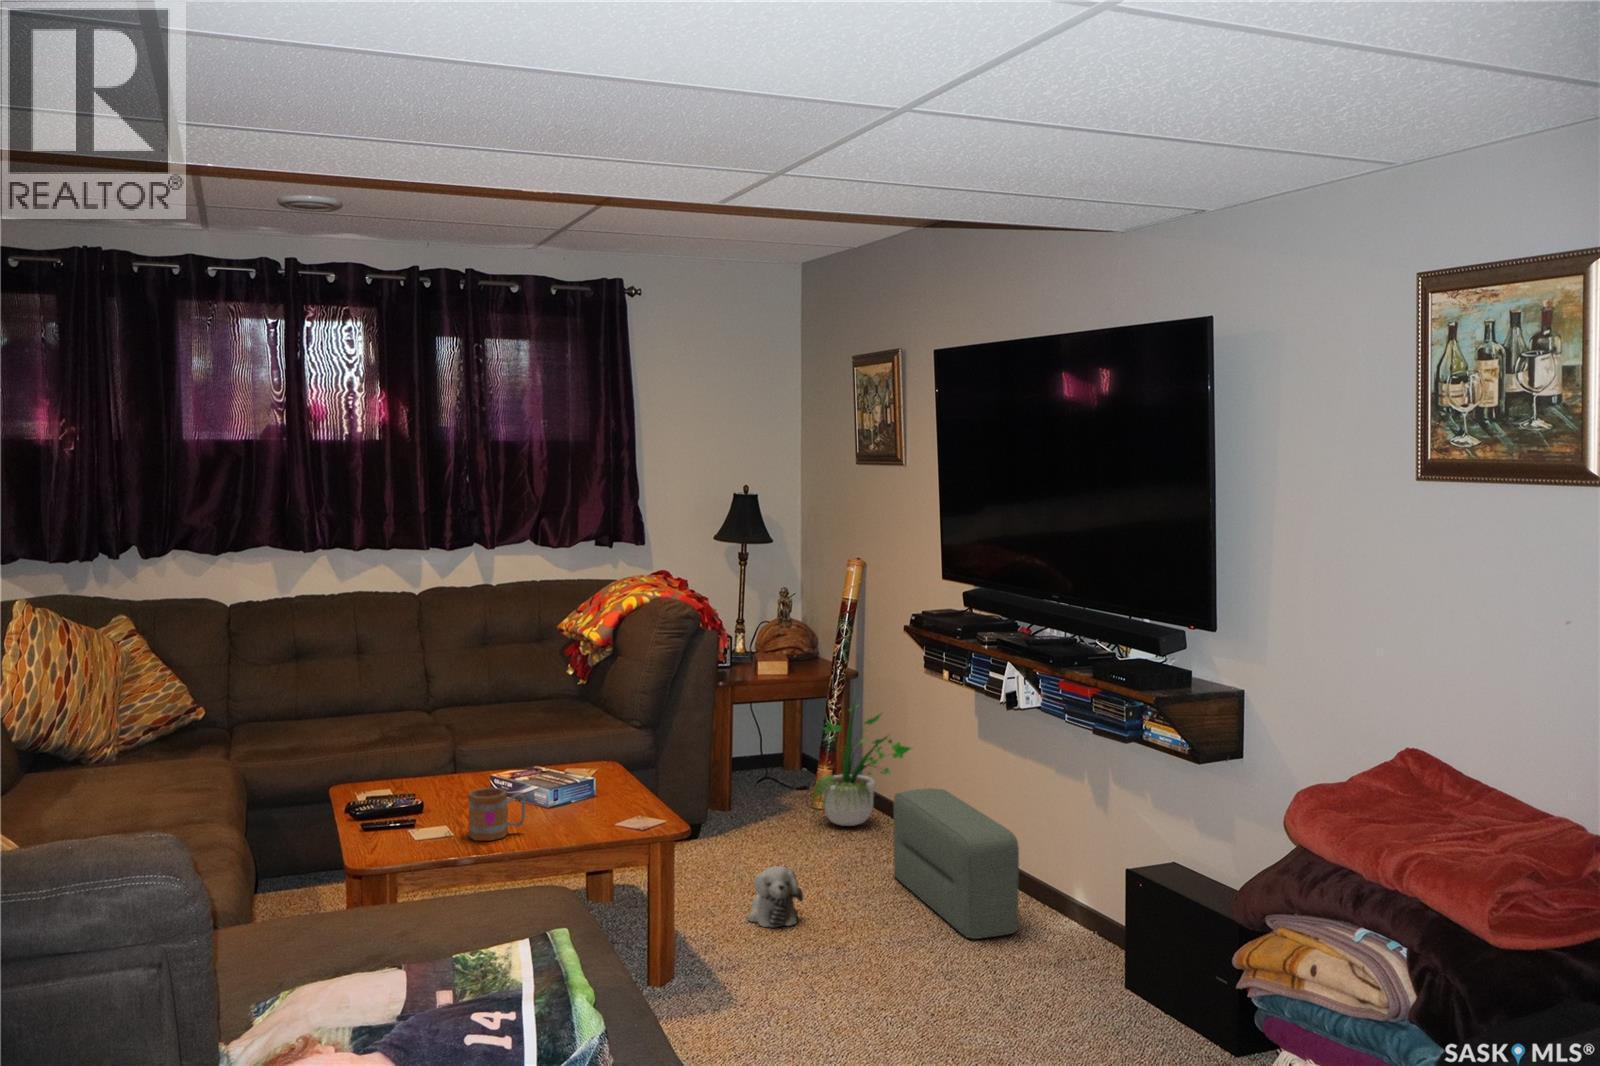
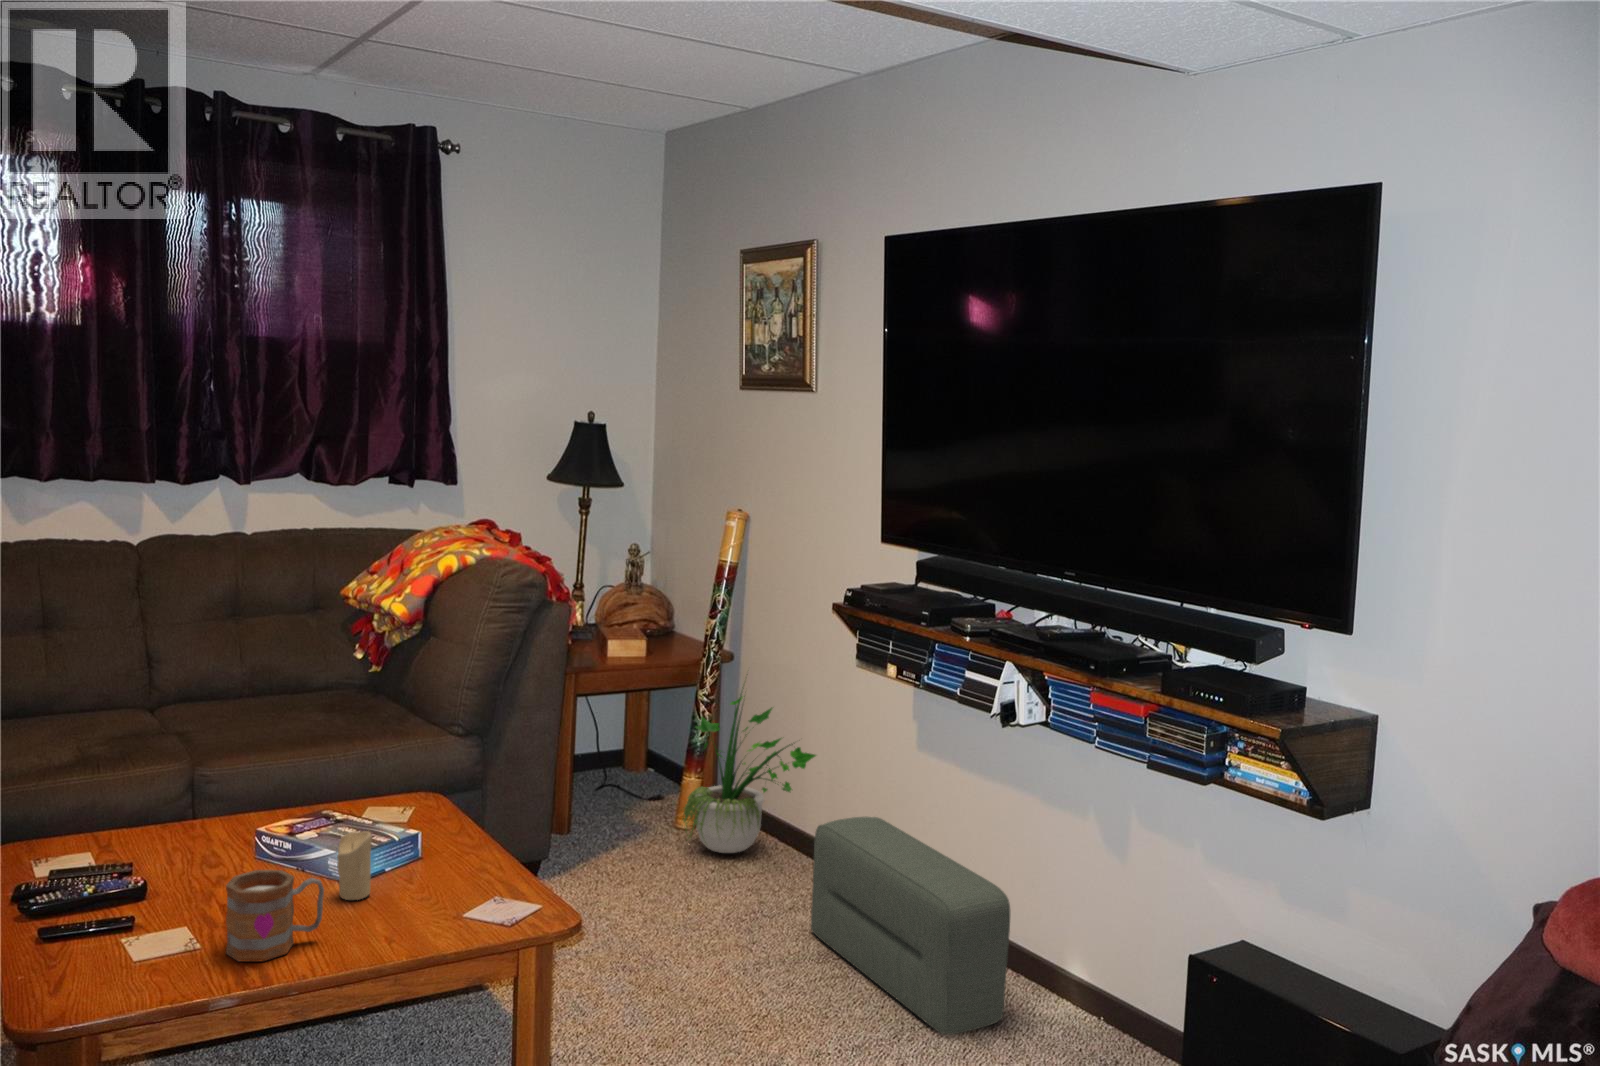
candle: none [537,771,558,814] -> present [337,831,372,900]
plush toy: present [748,866,803,928] -> none [635,942,713,1031]

